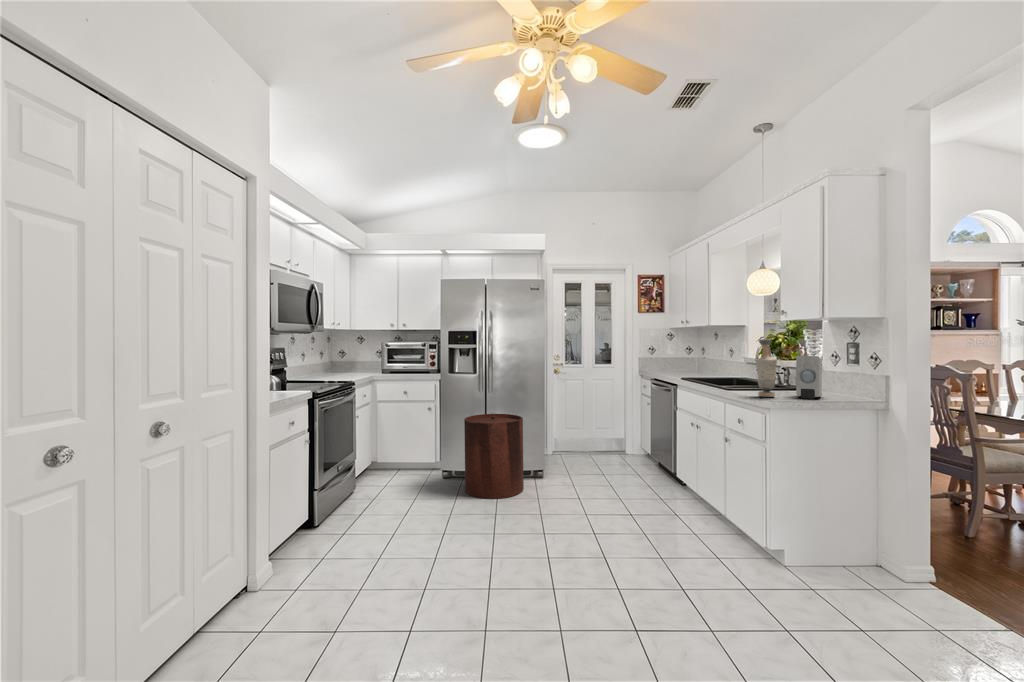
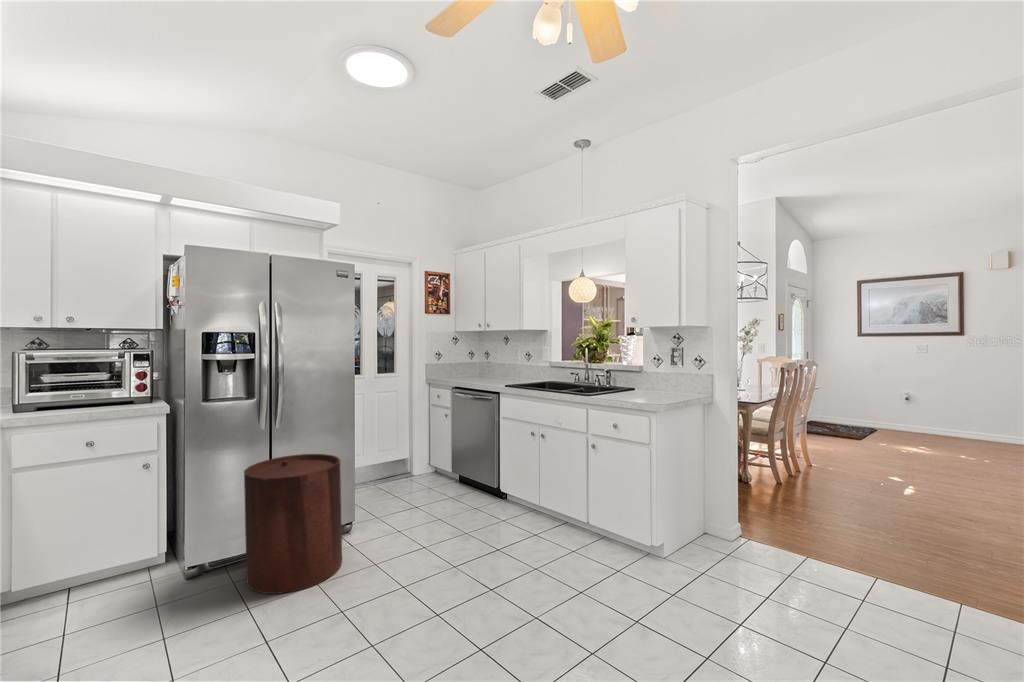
vase: present [755,339,777,397] -> none [624,346,644,402]
soap dispenser: present [796,356,822,399] -> none [647,361,674,400]

